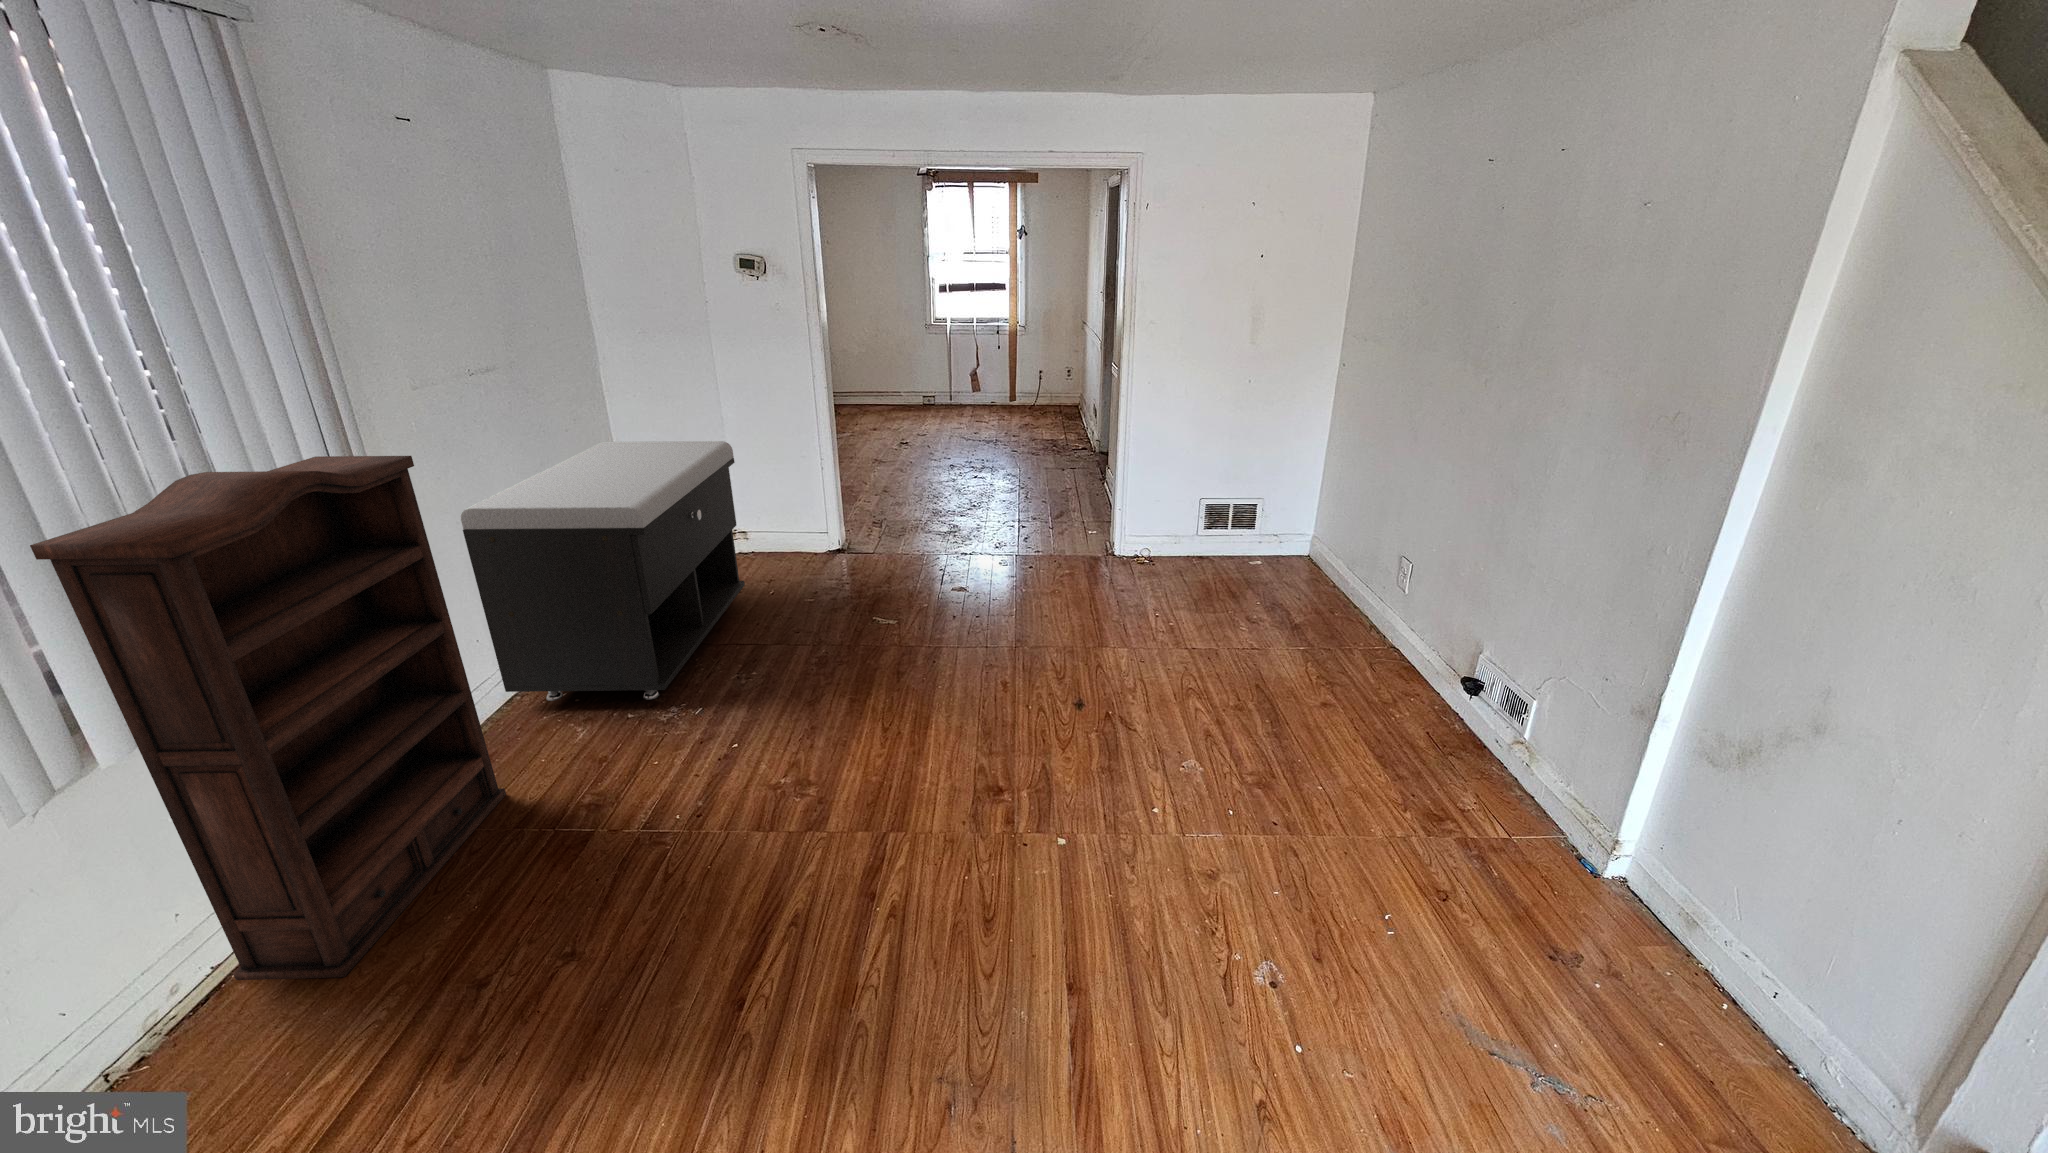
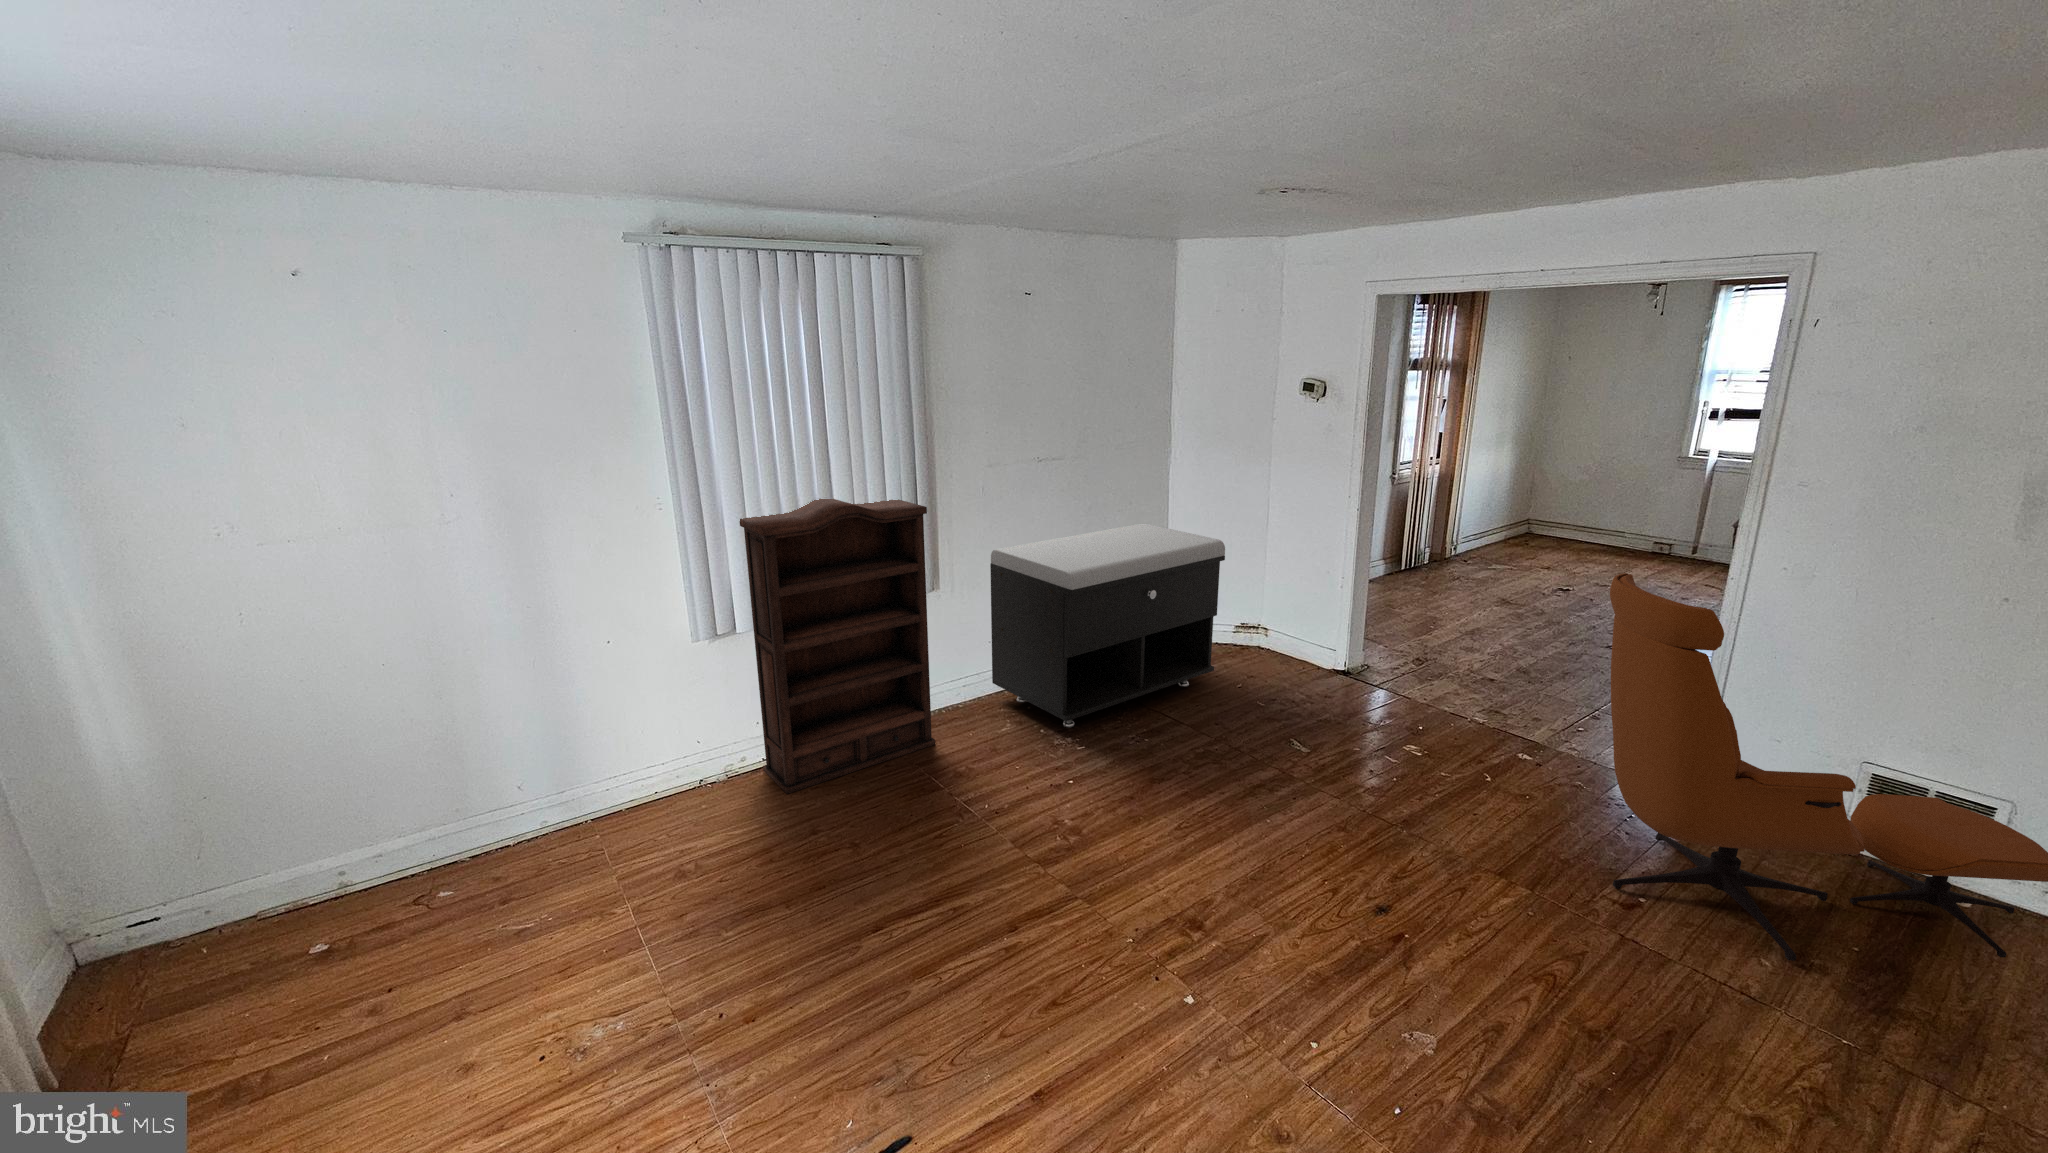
lounge chair: none [1120,396,1301,624] -> present [1610,573,2048,961]

